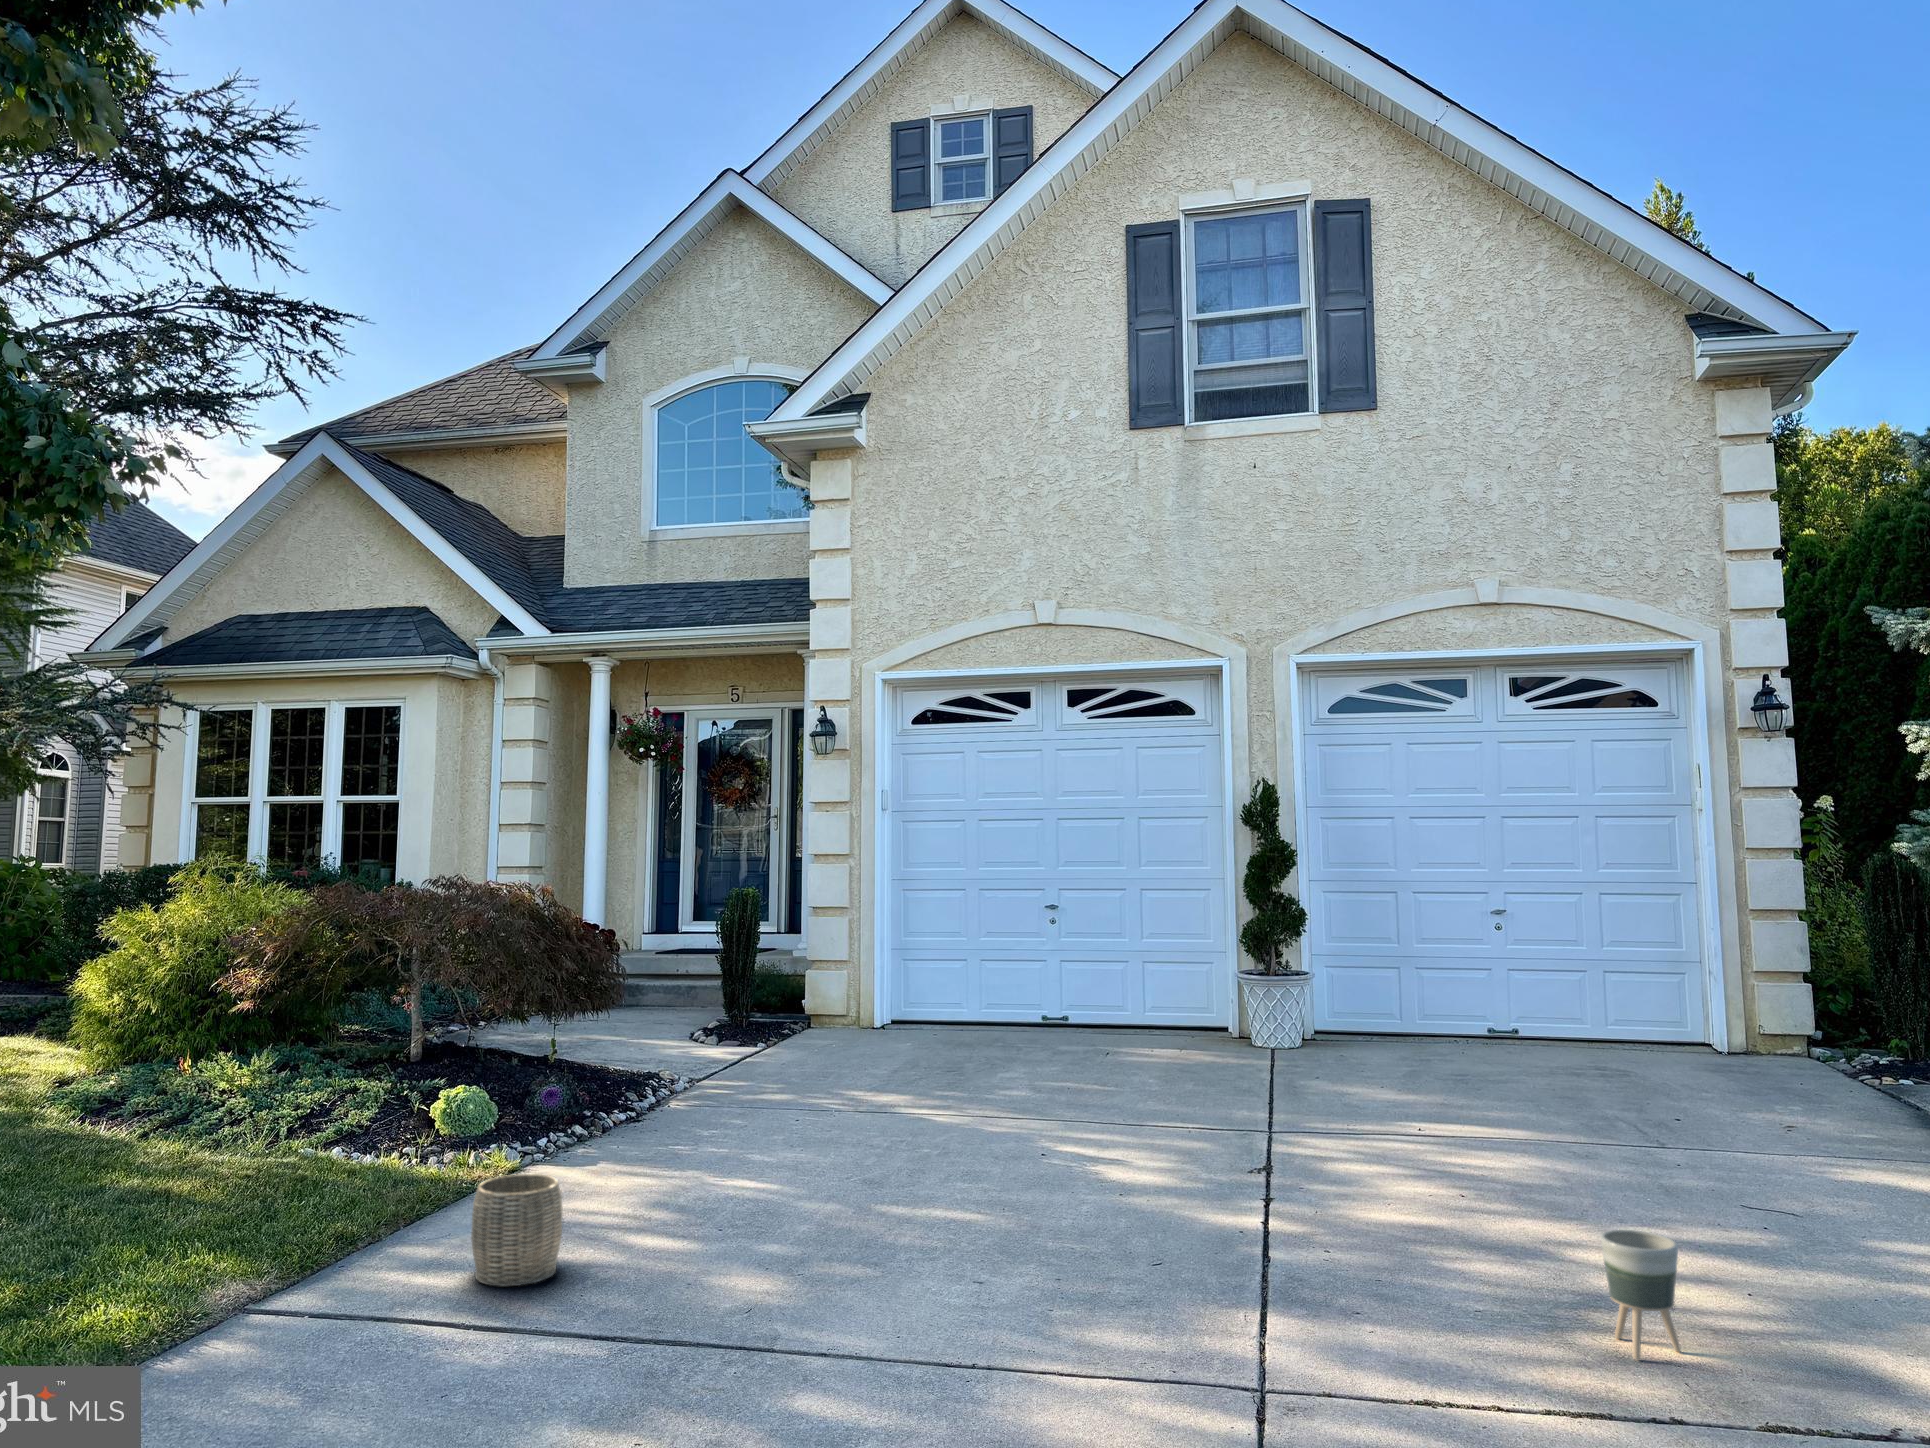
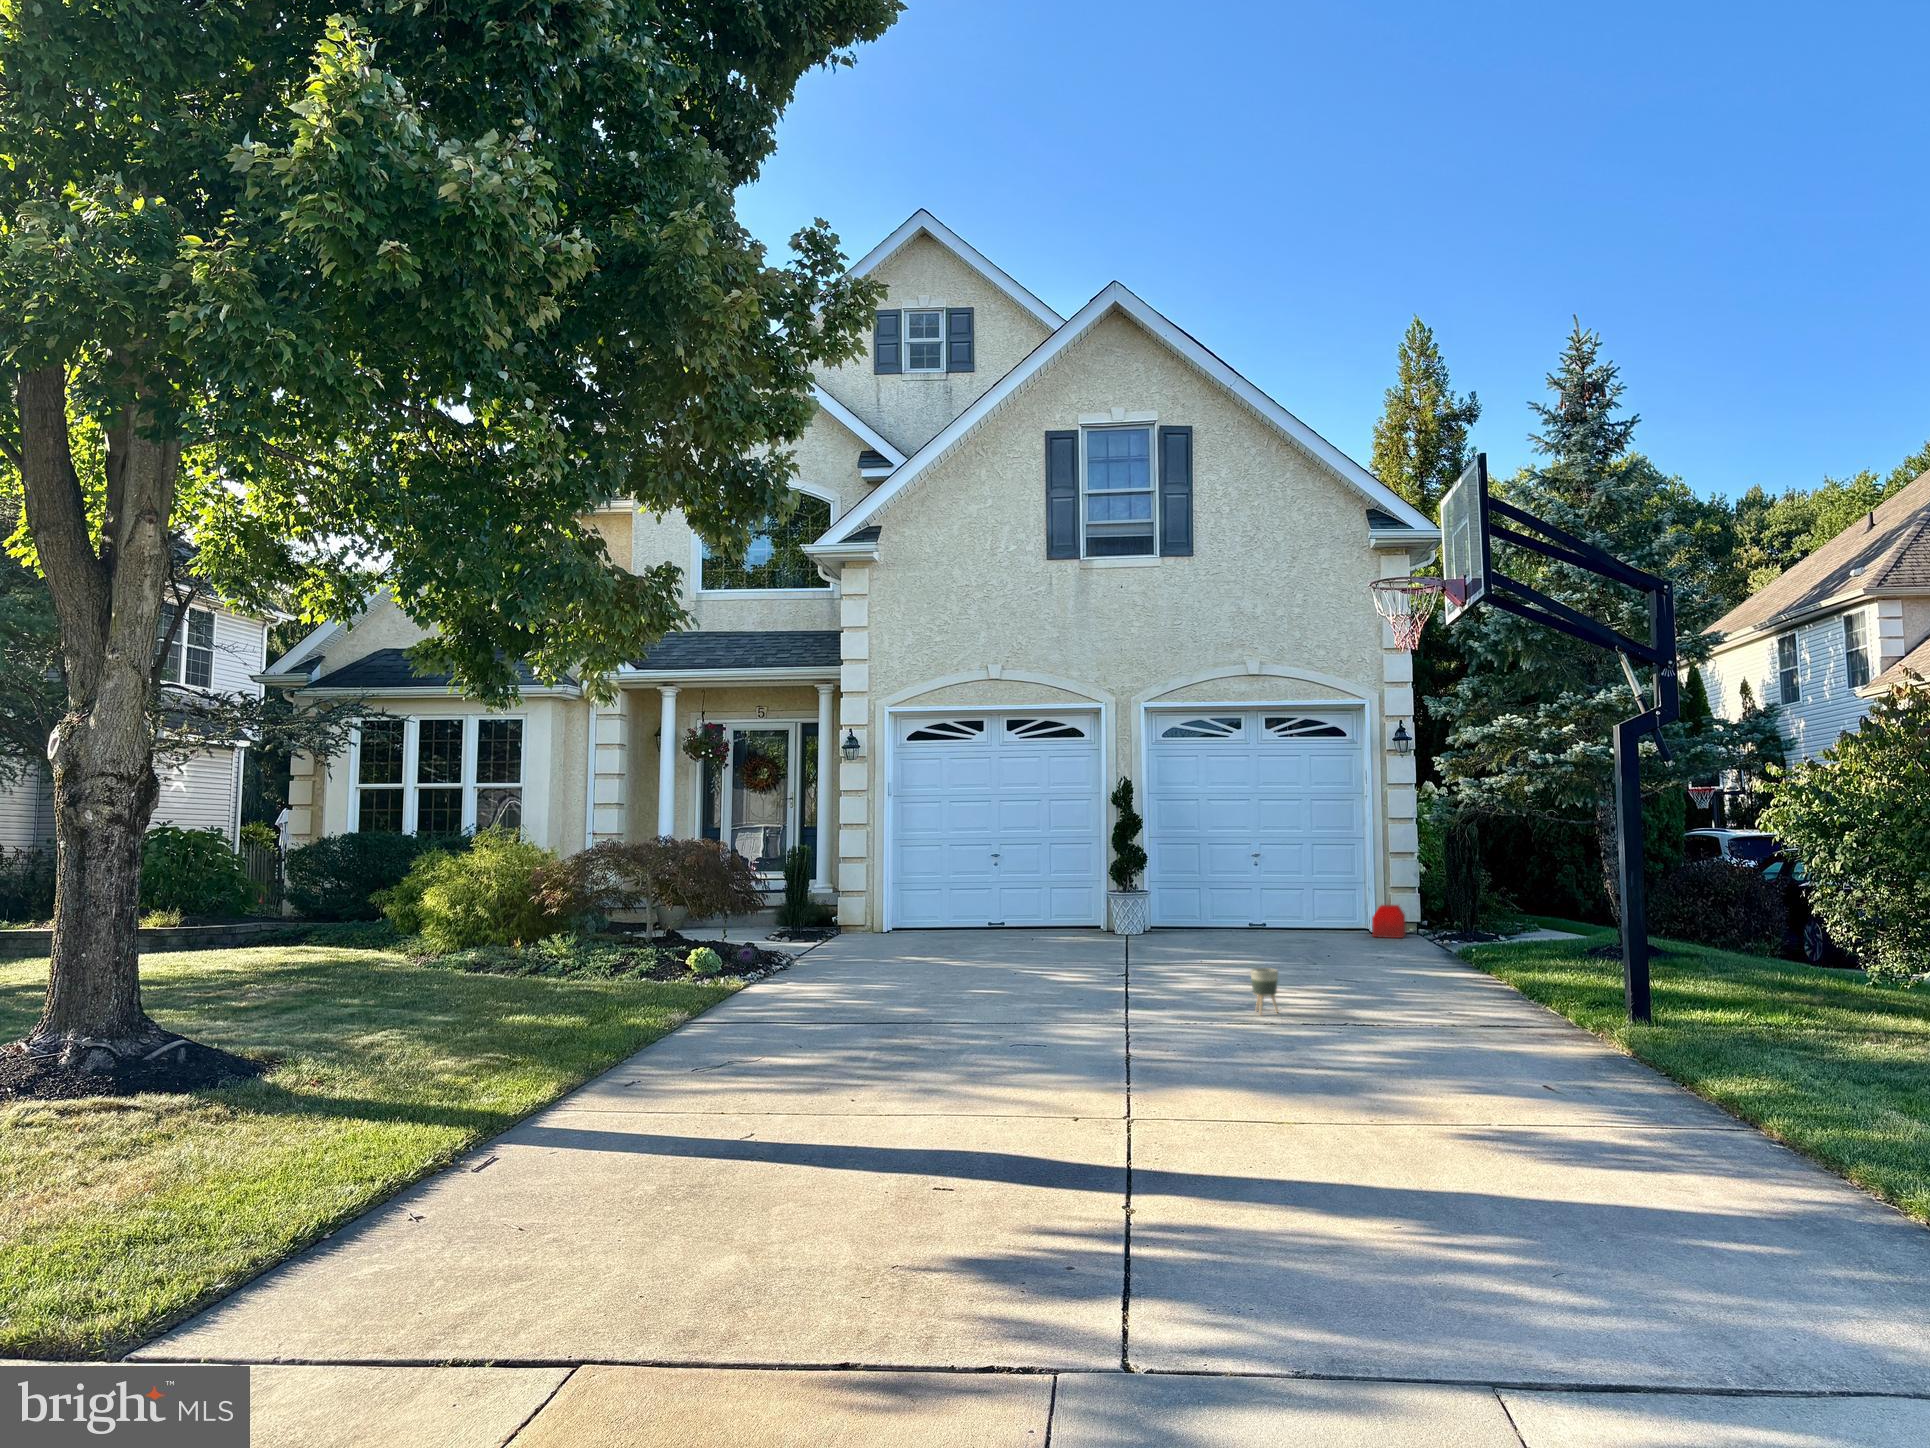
toolbox: none [1726,994,1794,1070] -> present [1372,899,1406,938]
woven basket: present [471,1174,563,1286] -> none [756,968,798,1014]

